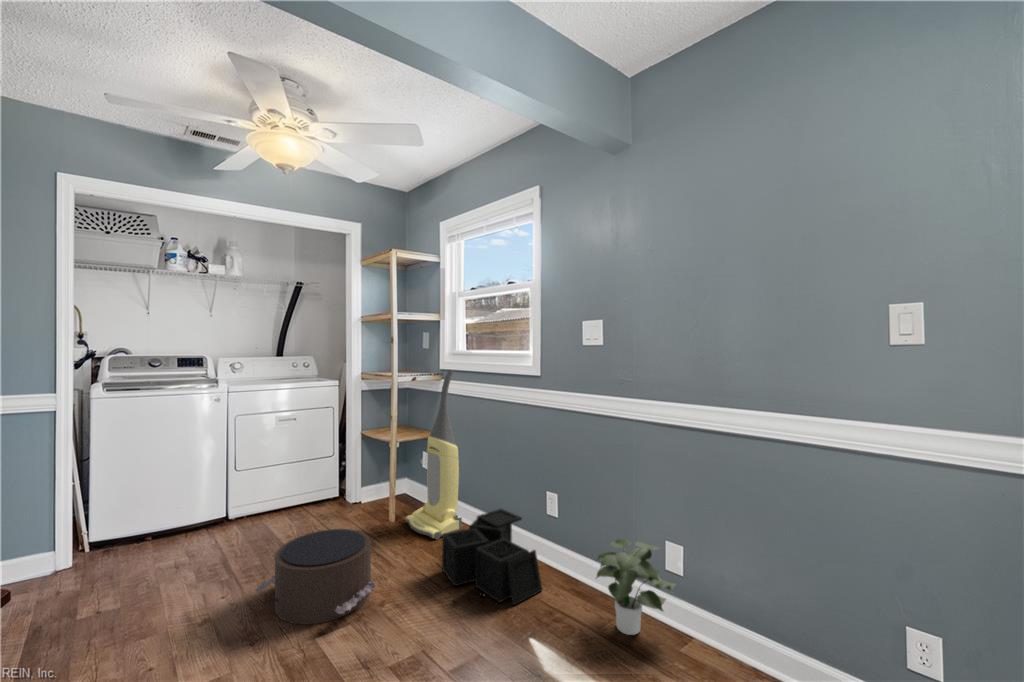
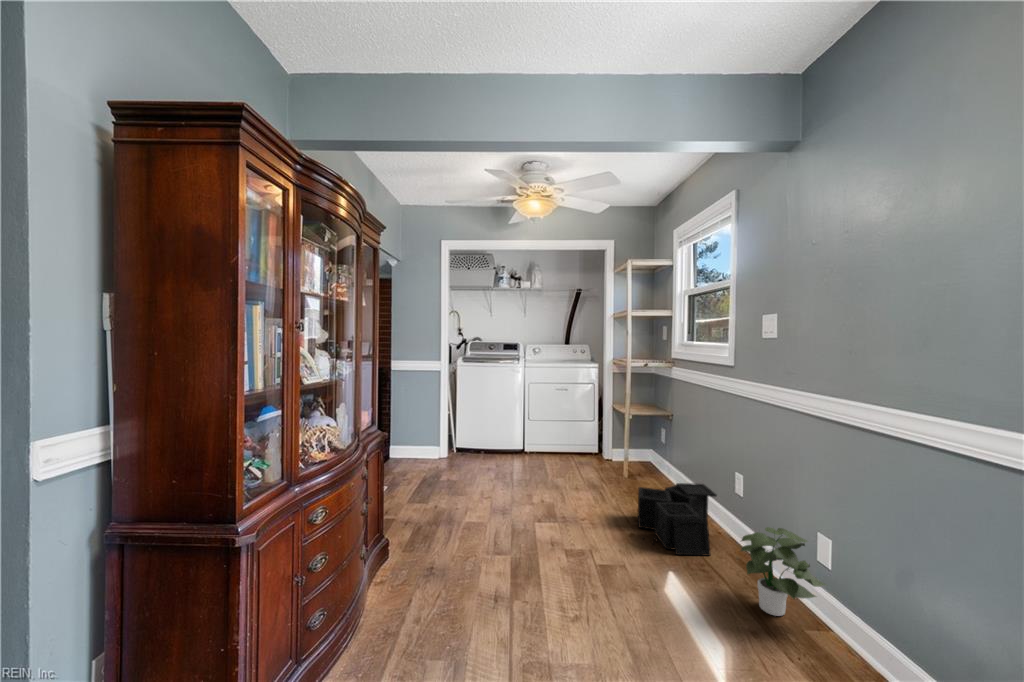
vacuum cleaner: present [405,370,462,540] -> none [633,358,679,497]
pouf: present [255,529,378,625] -> none [515,462,584,518]

